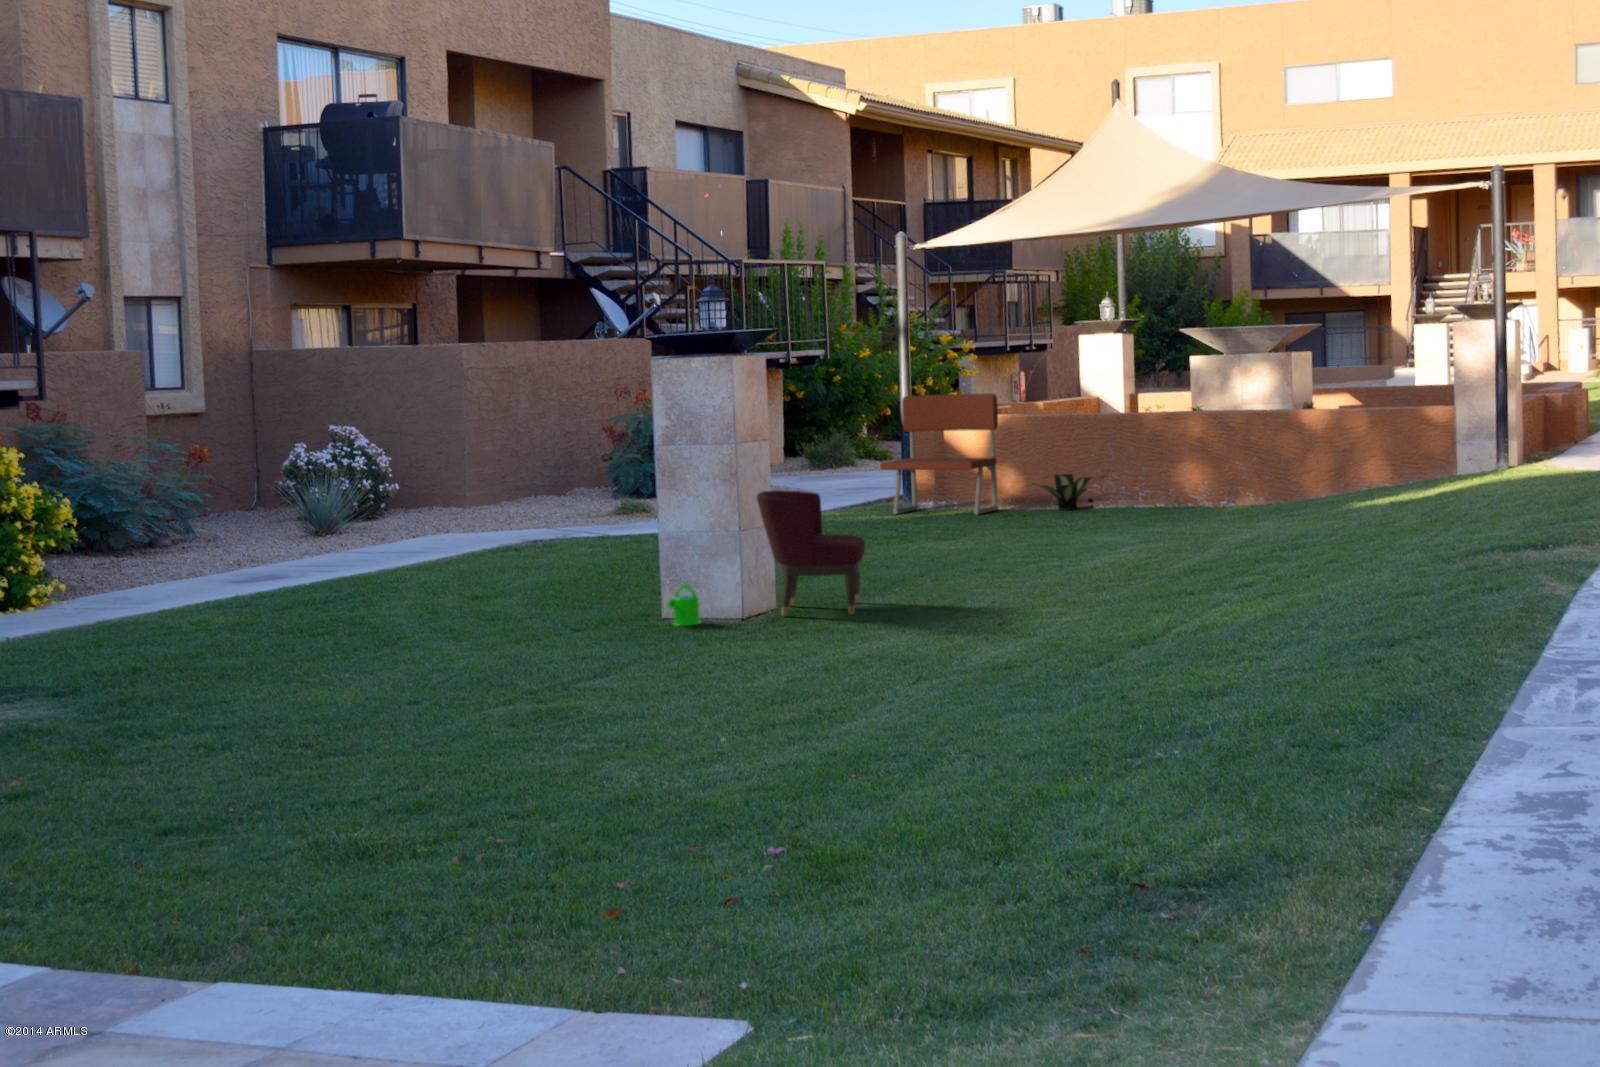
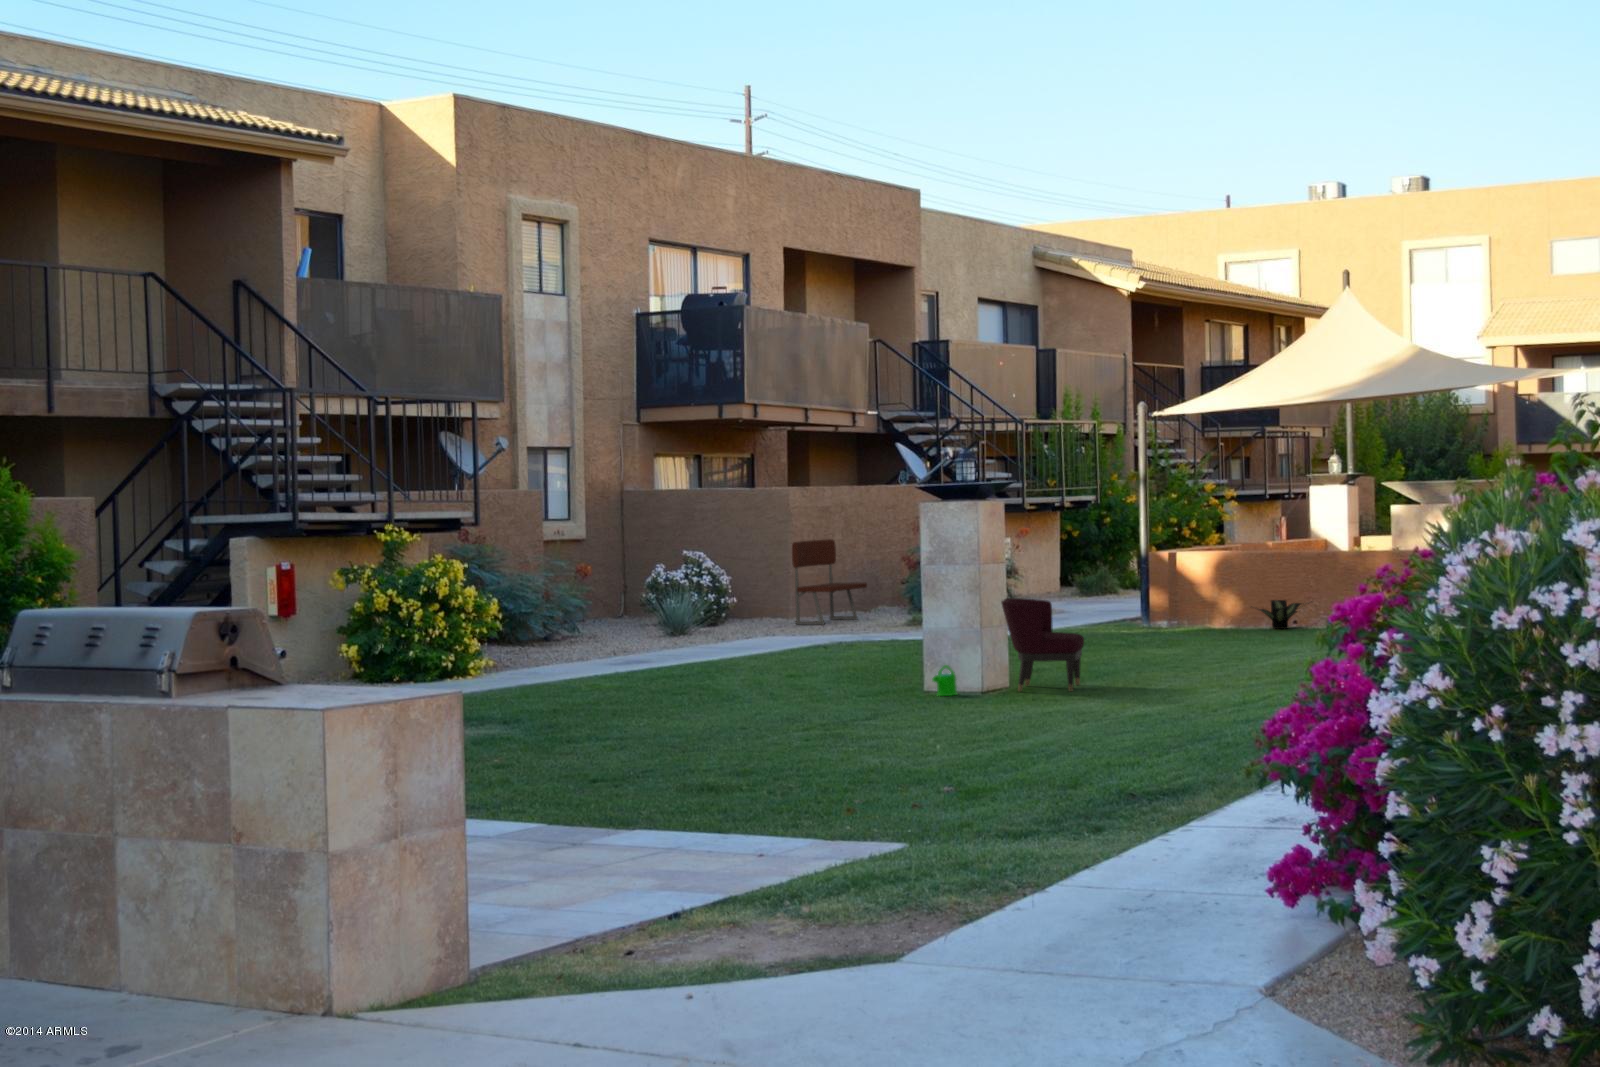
bench: present [880,393,998,515] -> present [792,539,867,625]

